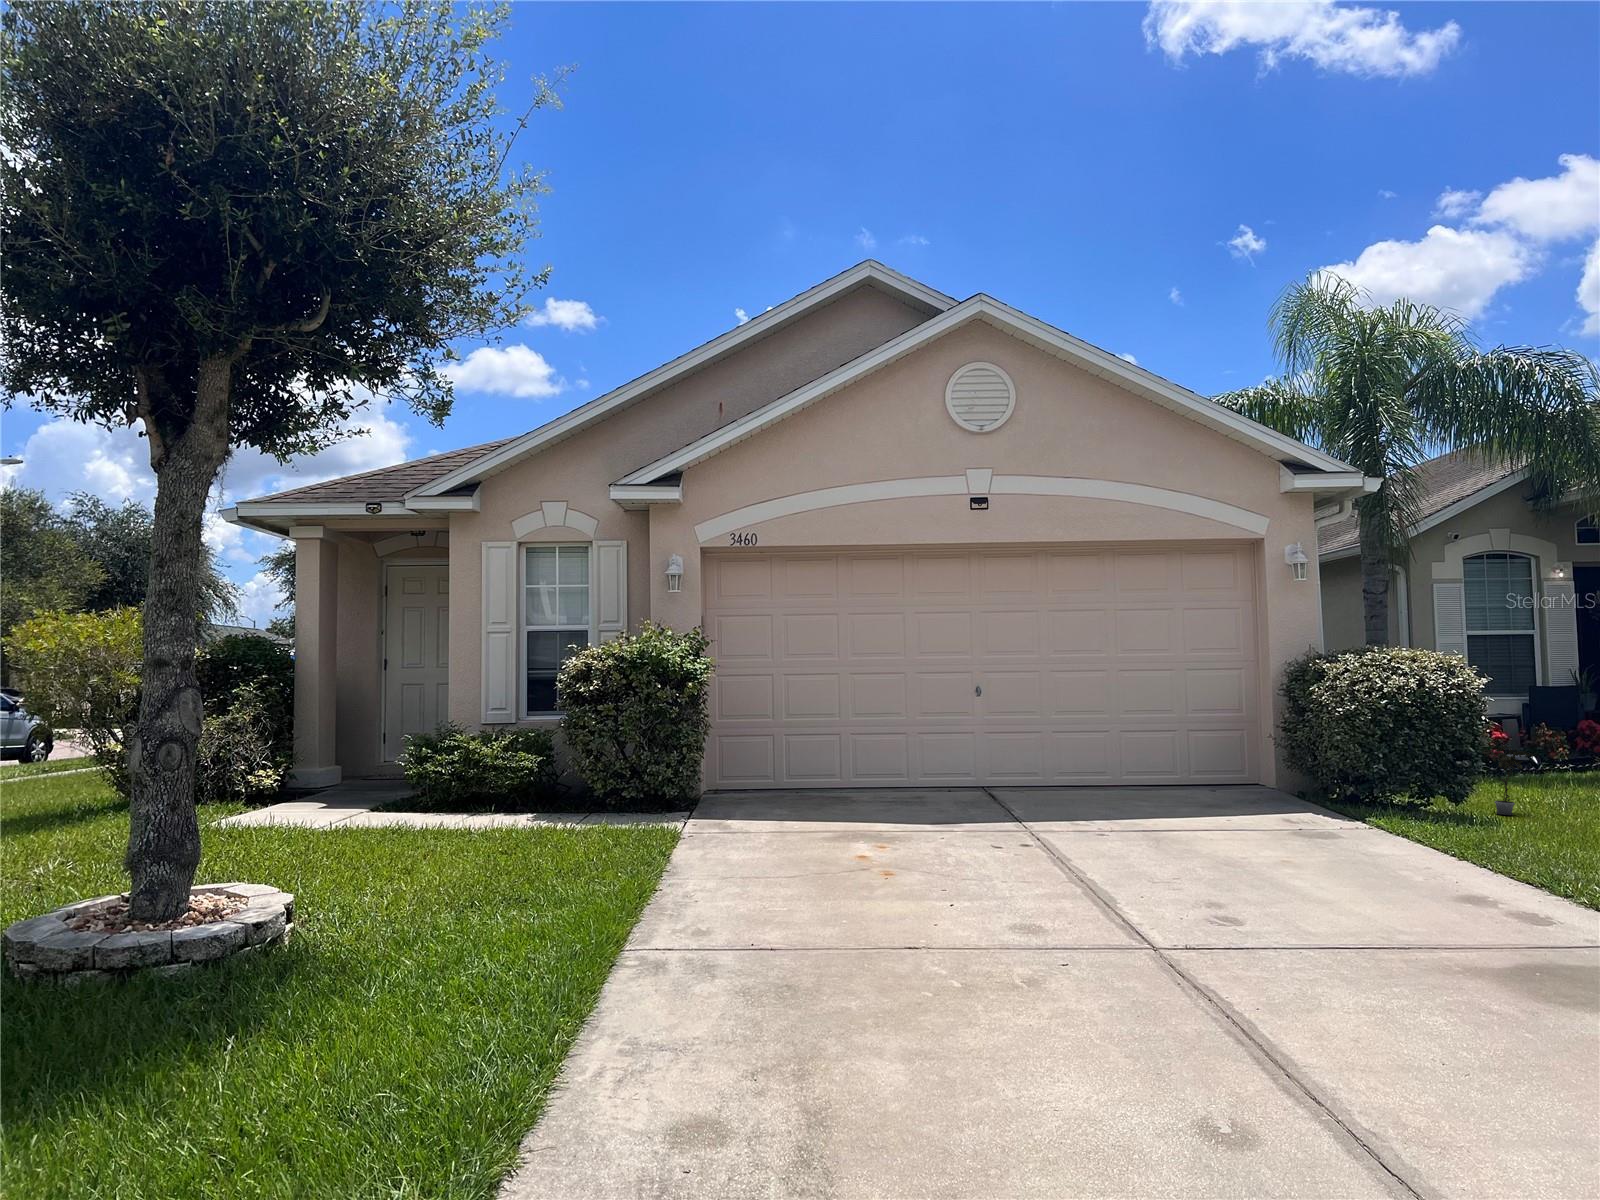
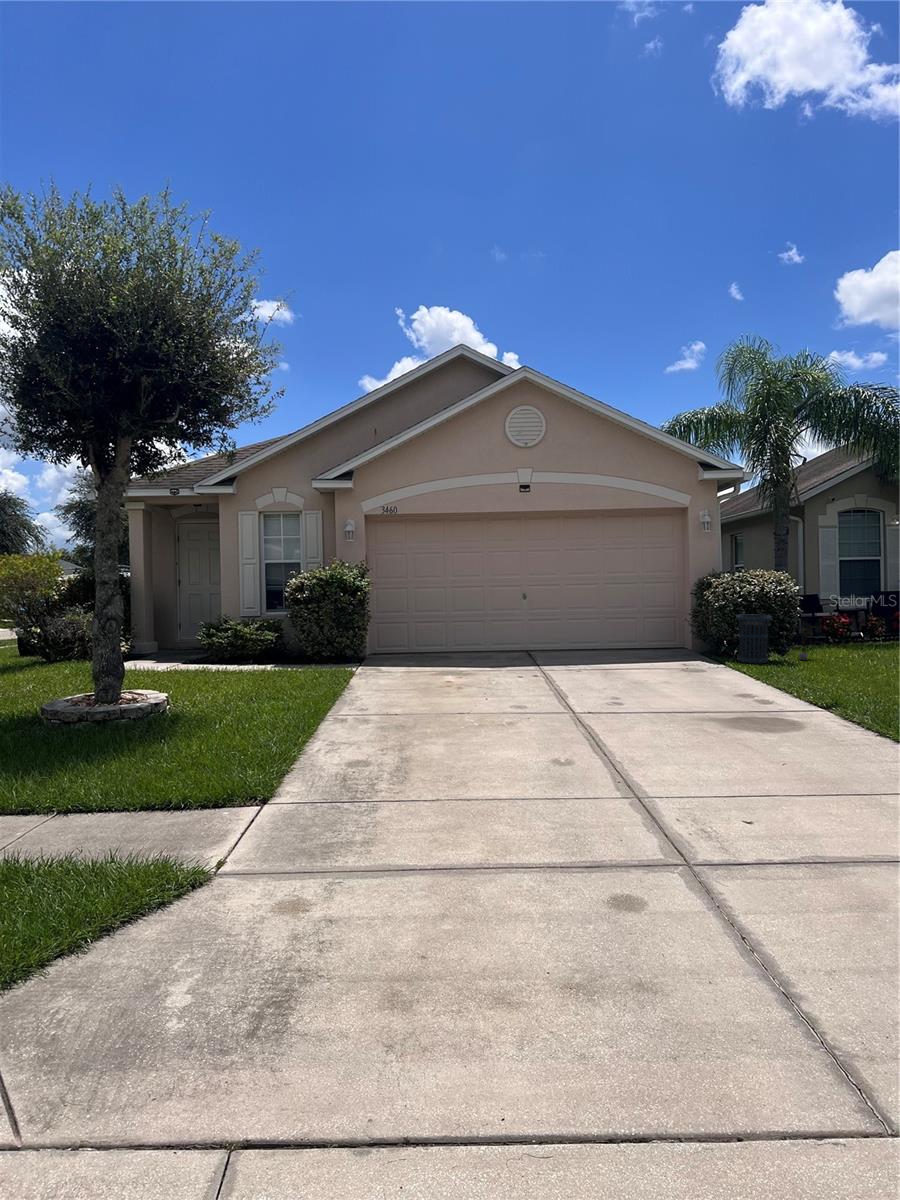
trash can: none [1379,729,1450,822] -> present [737,615,772,664]

